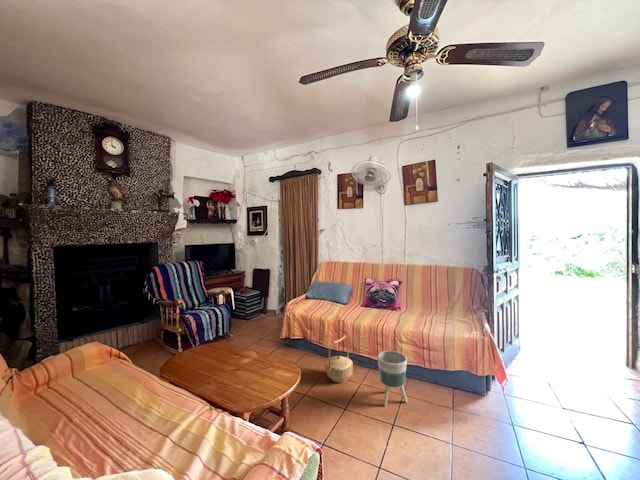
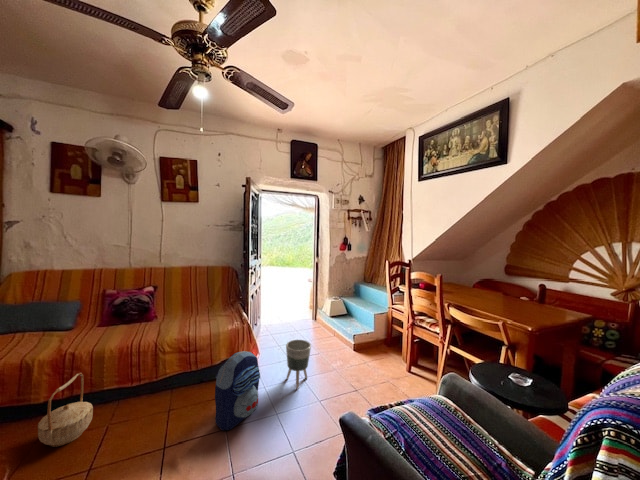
planter: present [378,351,407,406] -> present [286,340,311,389]
backpack: none [441,363,499,445] -> present [215,351,260,430]

